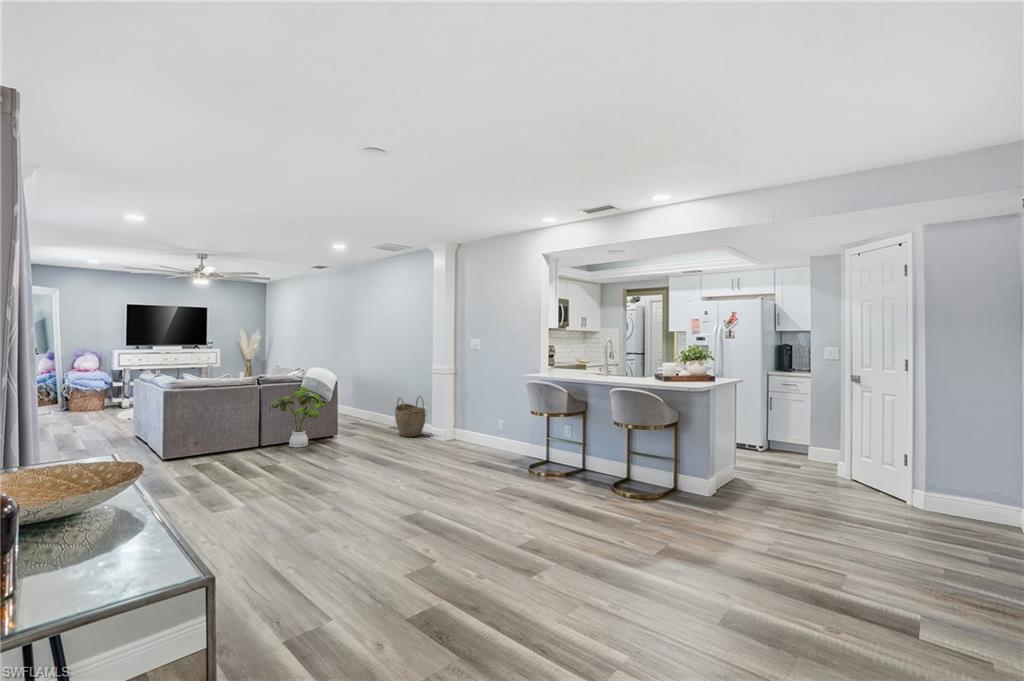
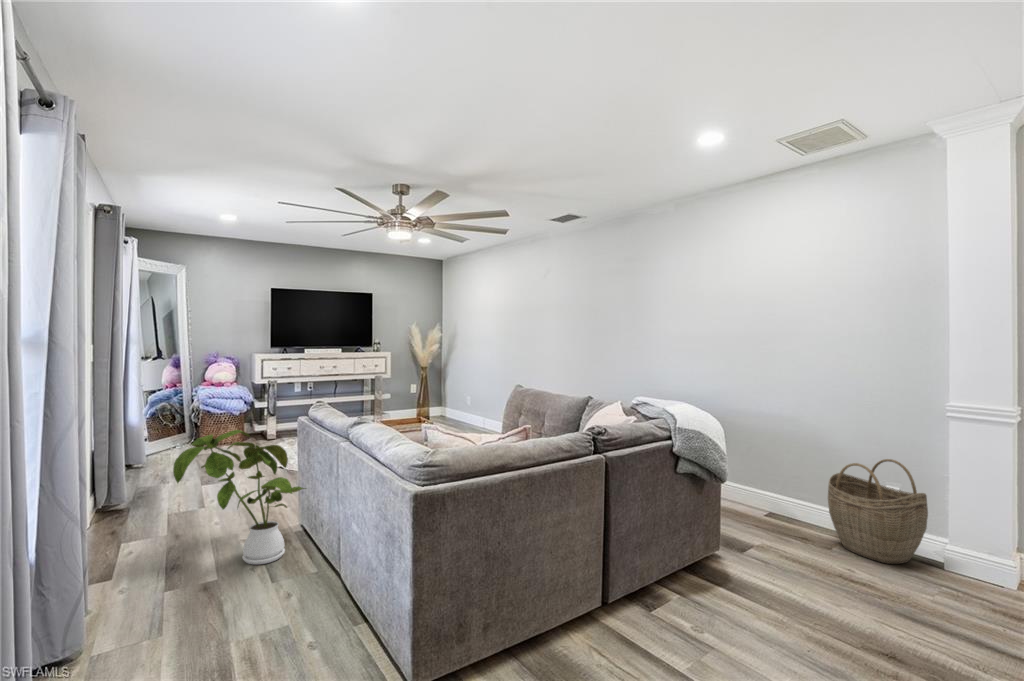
house plant: present [269,387,327,448] -> present [173,430,306,565]

